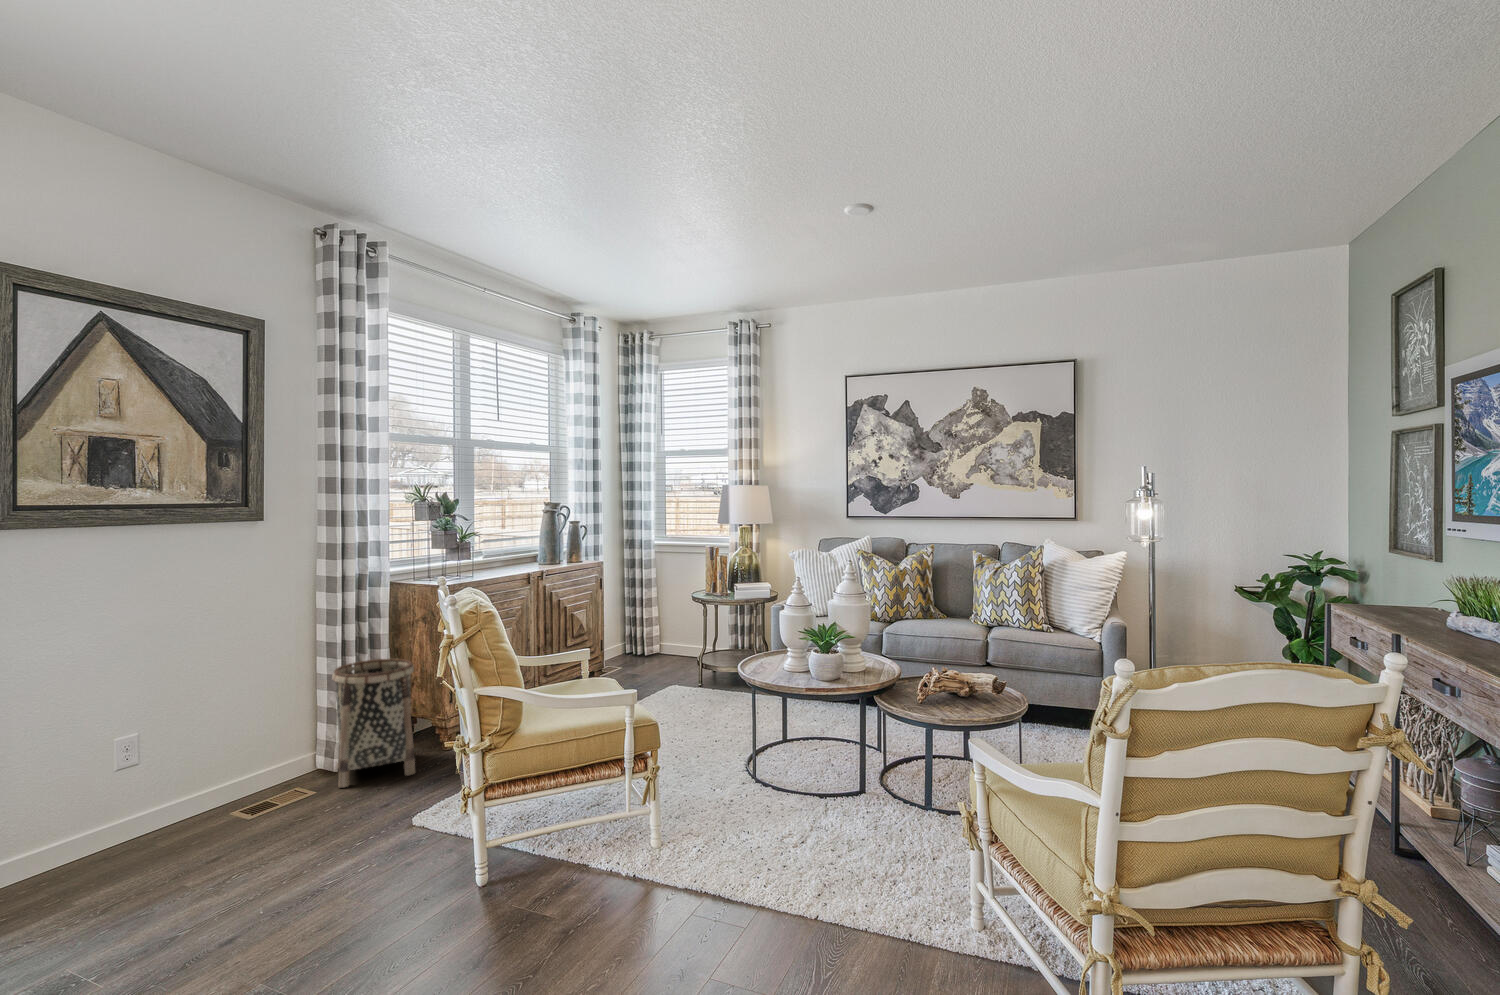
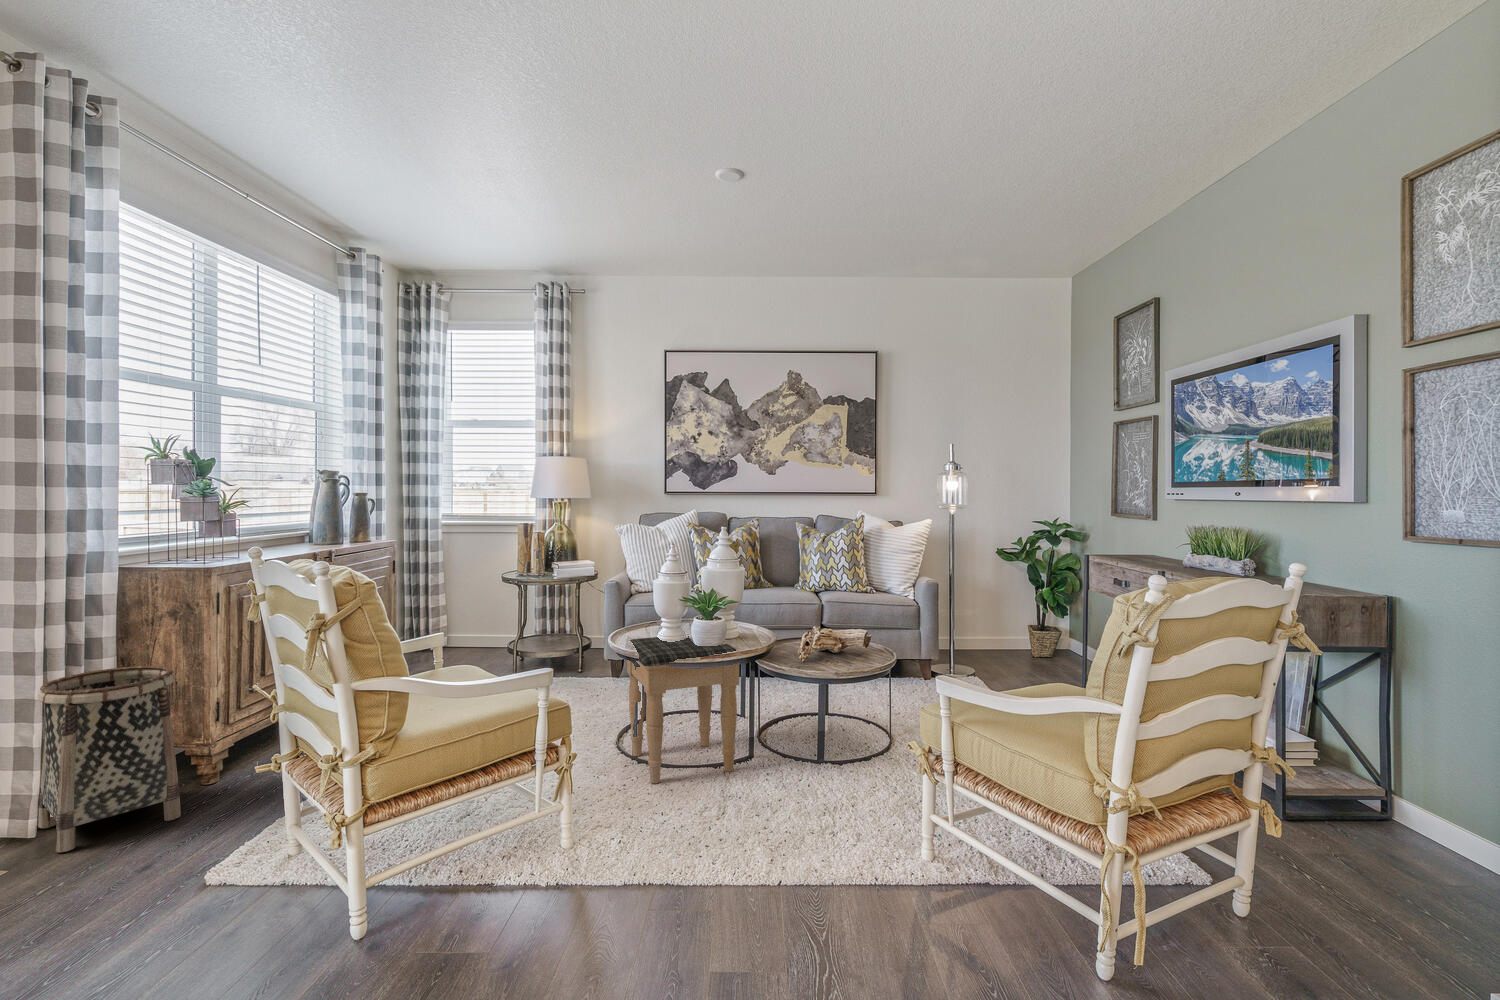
footstool: none [744,665,841,802] -> present [627,634,739,784]

